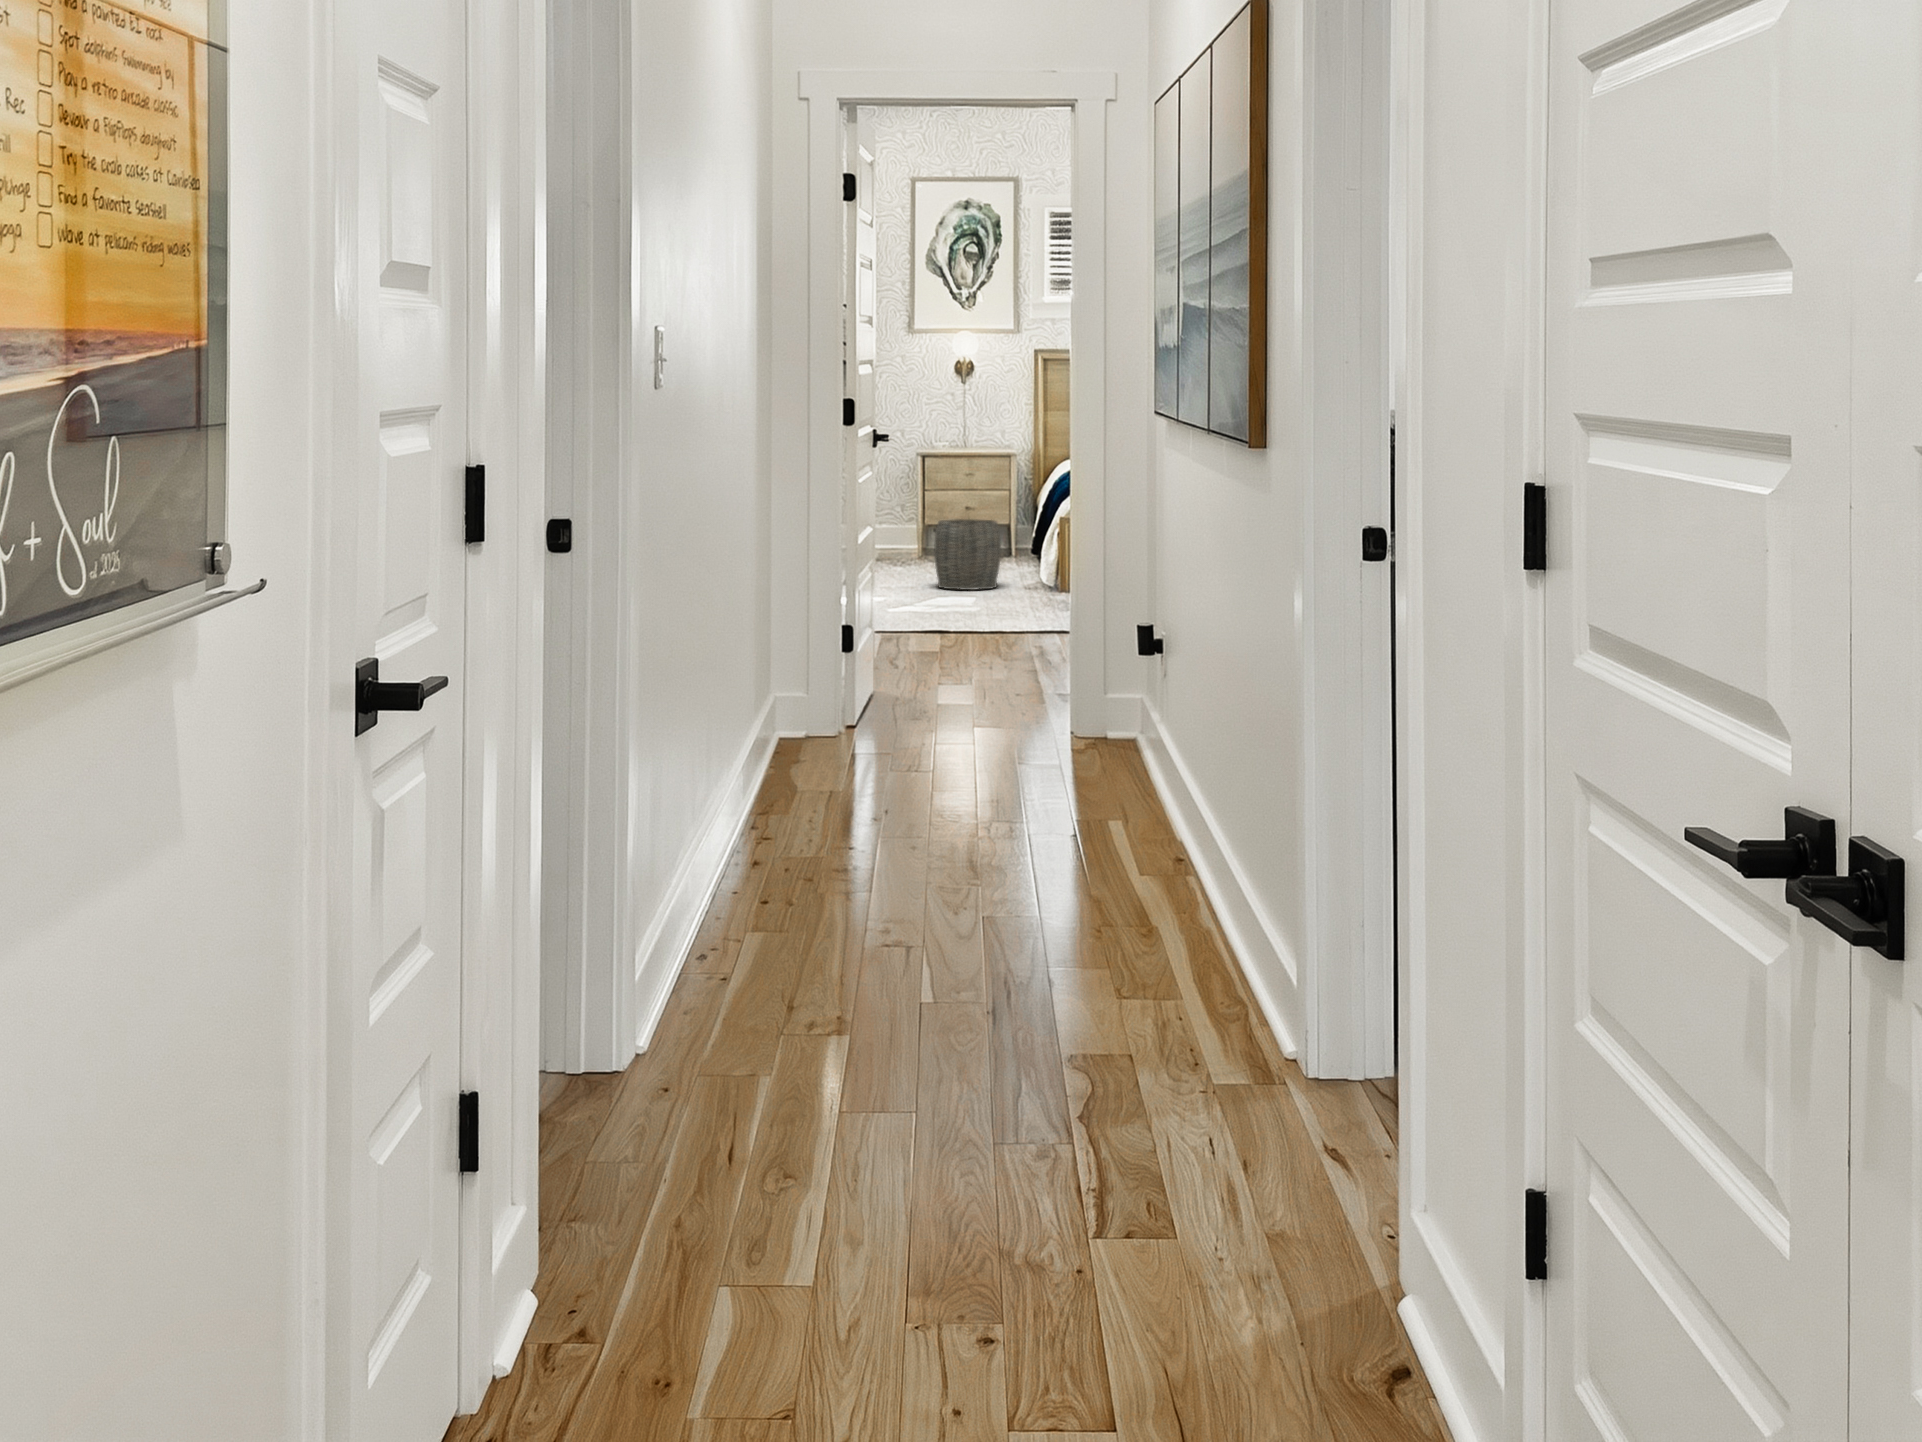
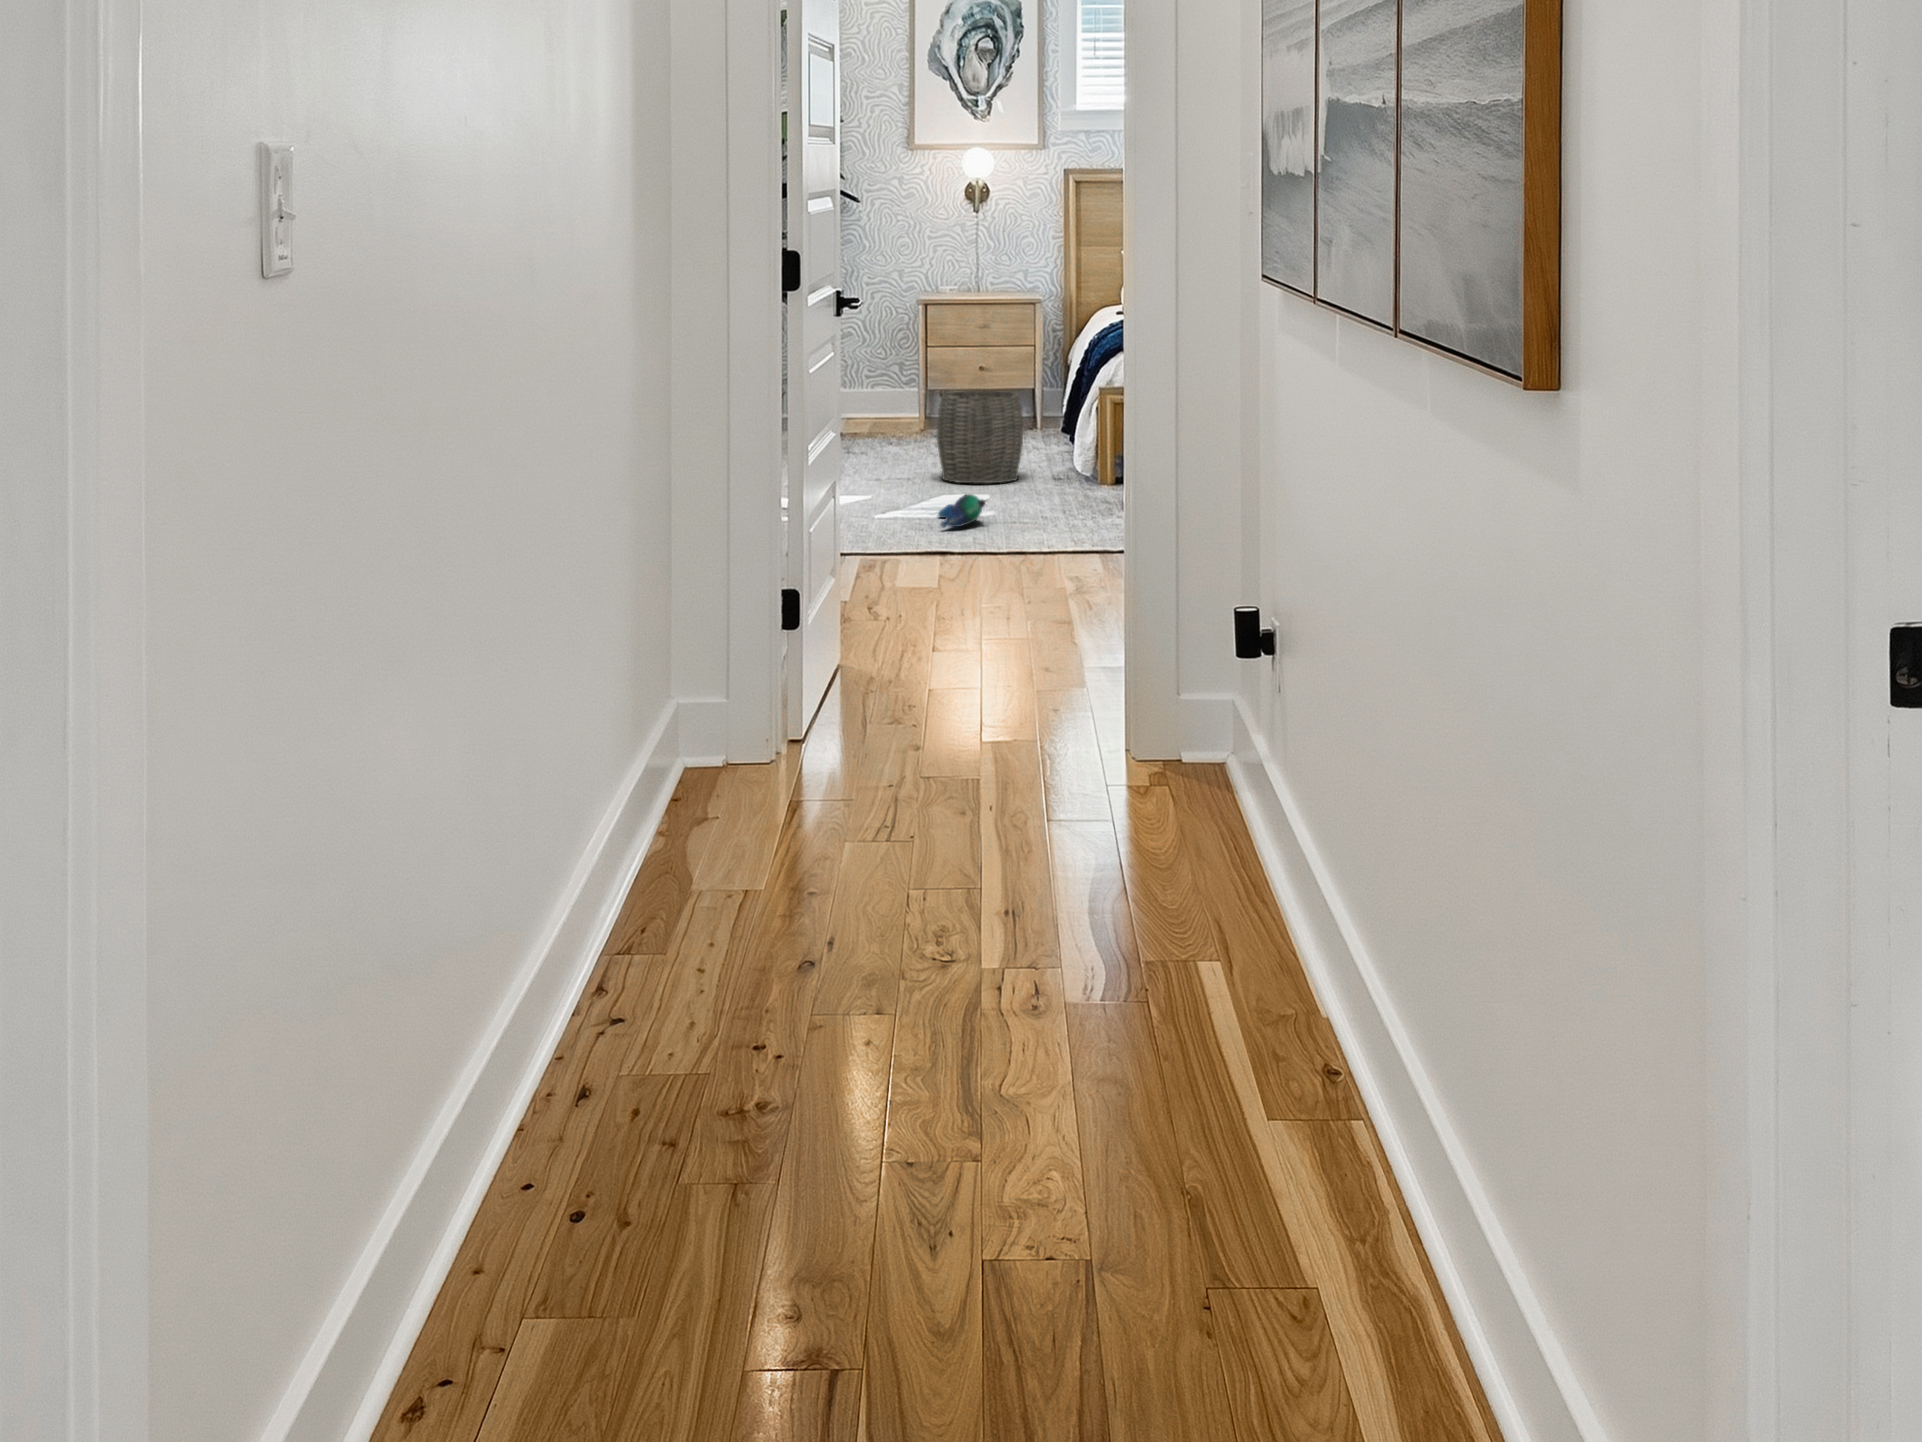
plush toy: none [936,592,973,616] -> present [938,494,986,527]

